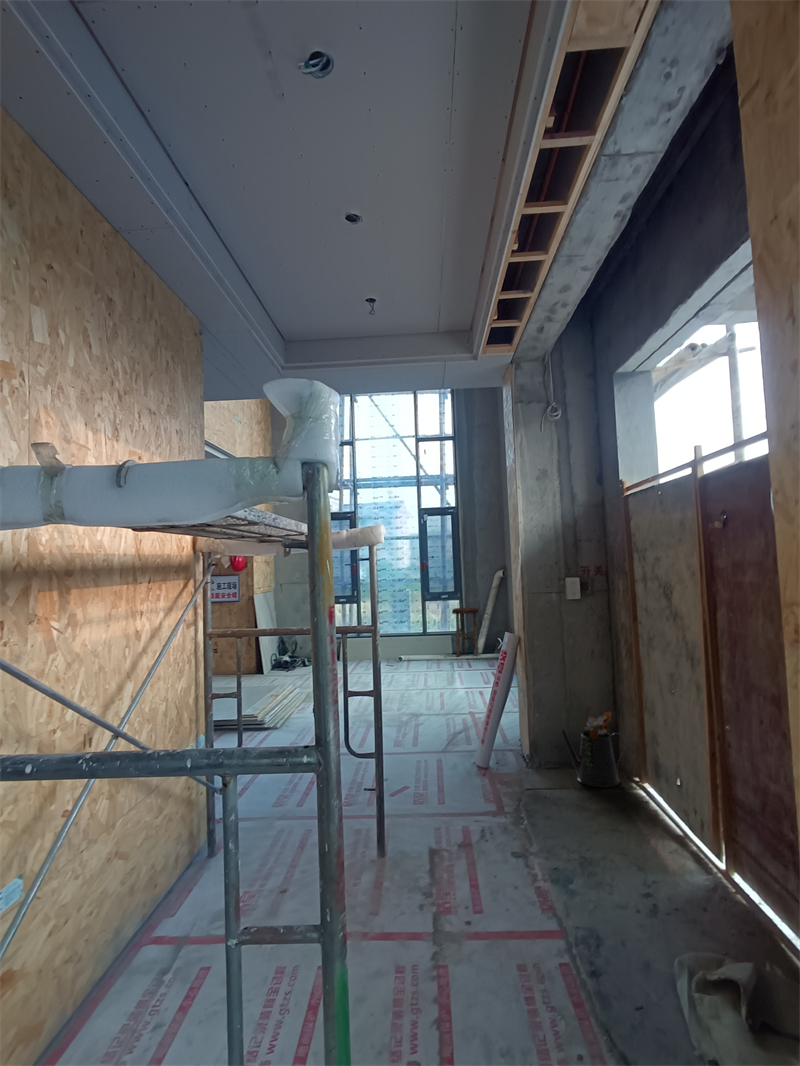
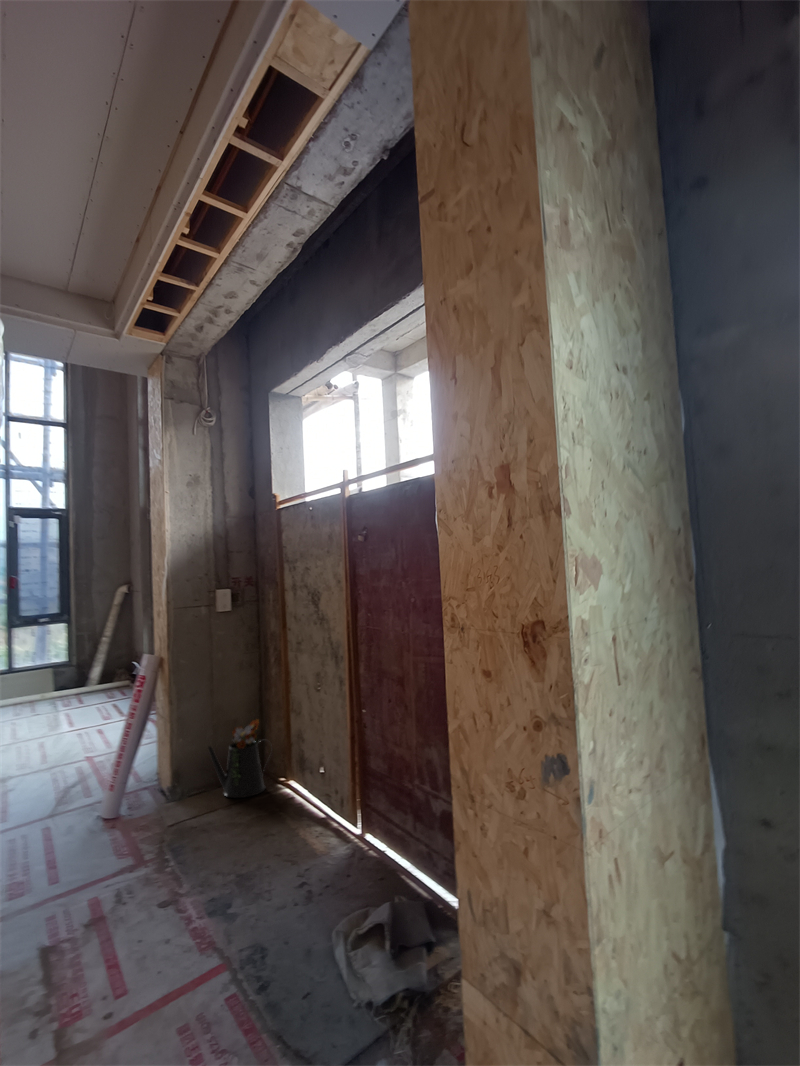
stool: present [452,608,478,656] -> none [54,632,91,693]

